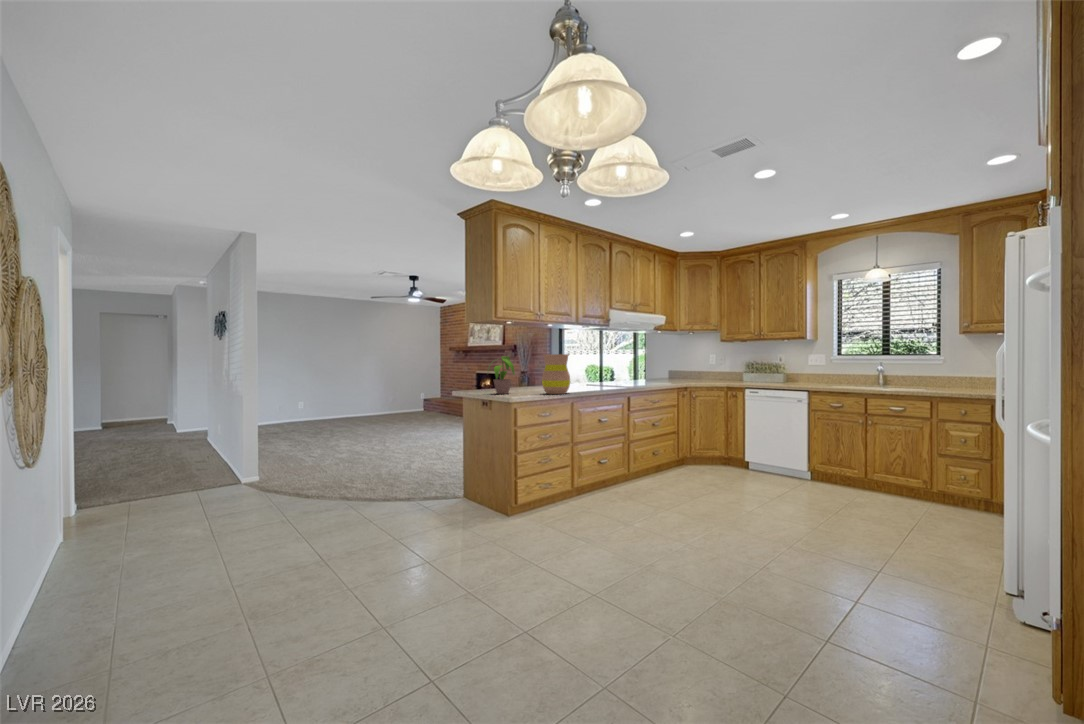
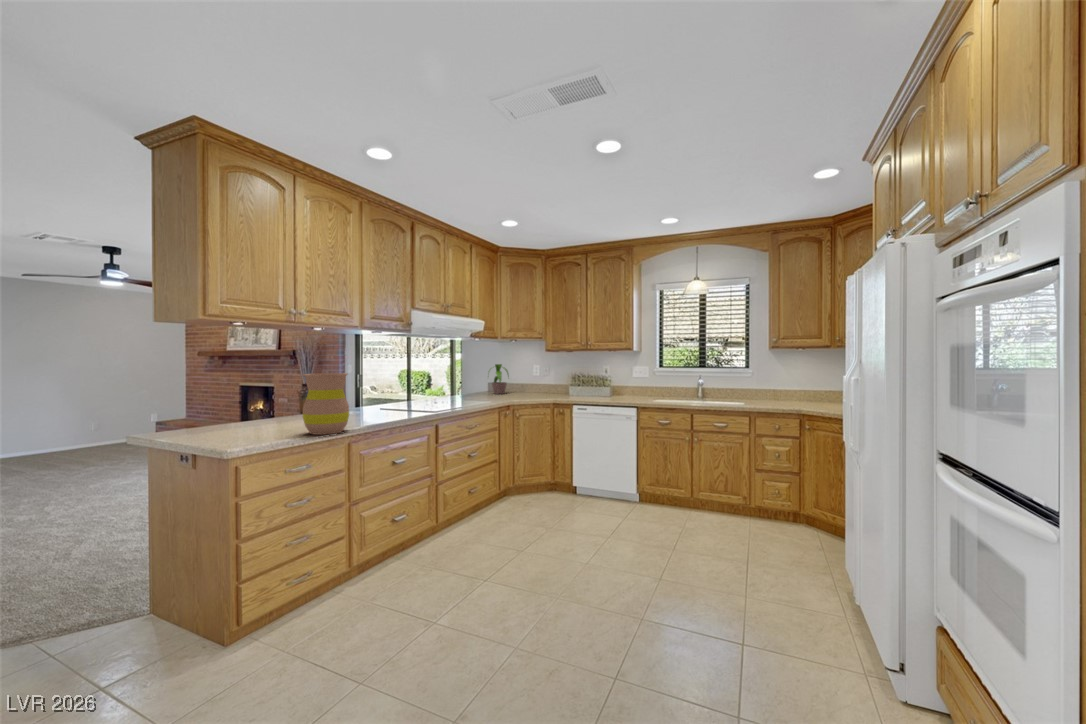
potted plant: present [489,356,515,394] -> present [492,364,509,394]

